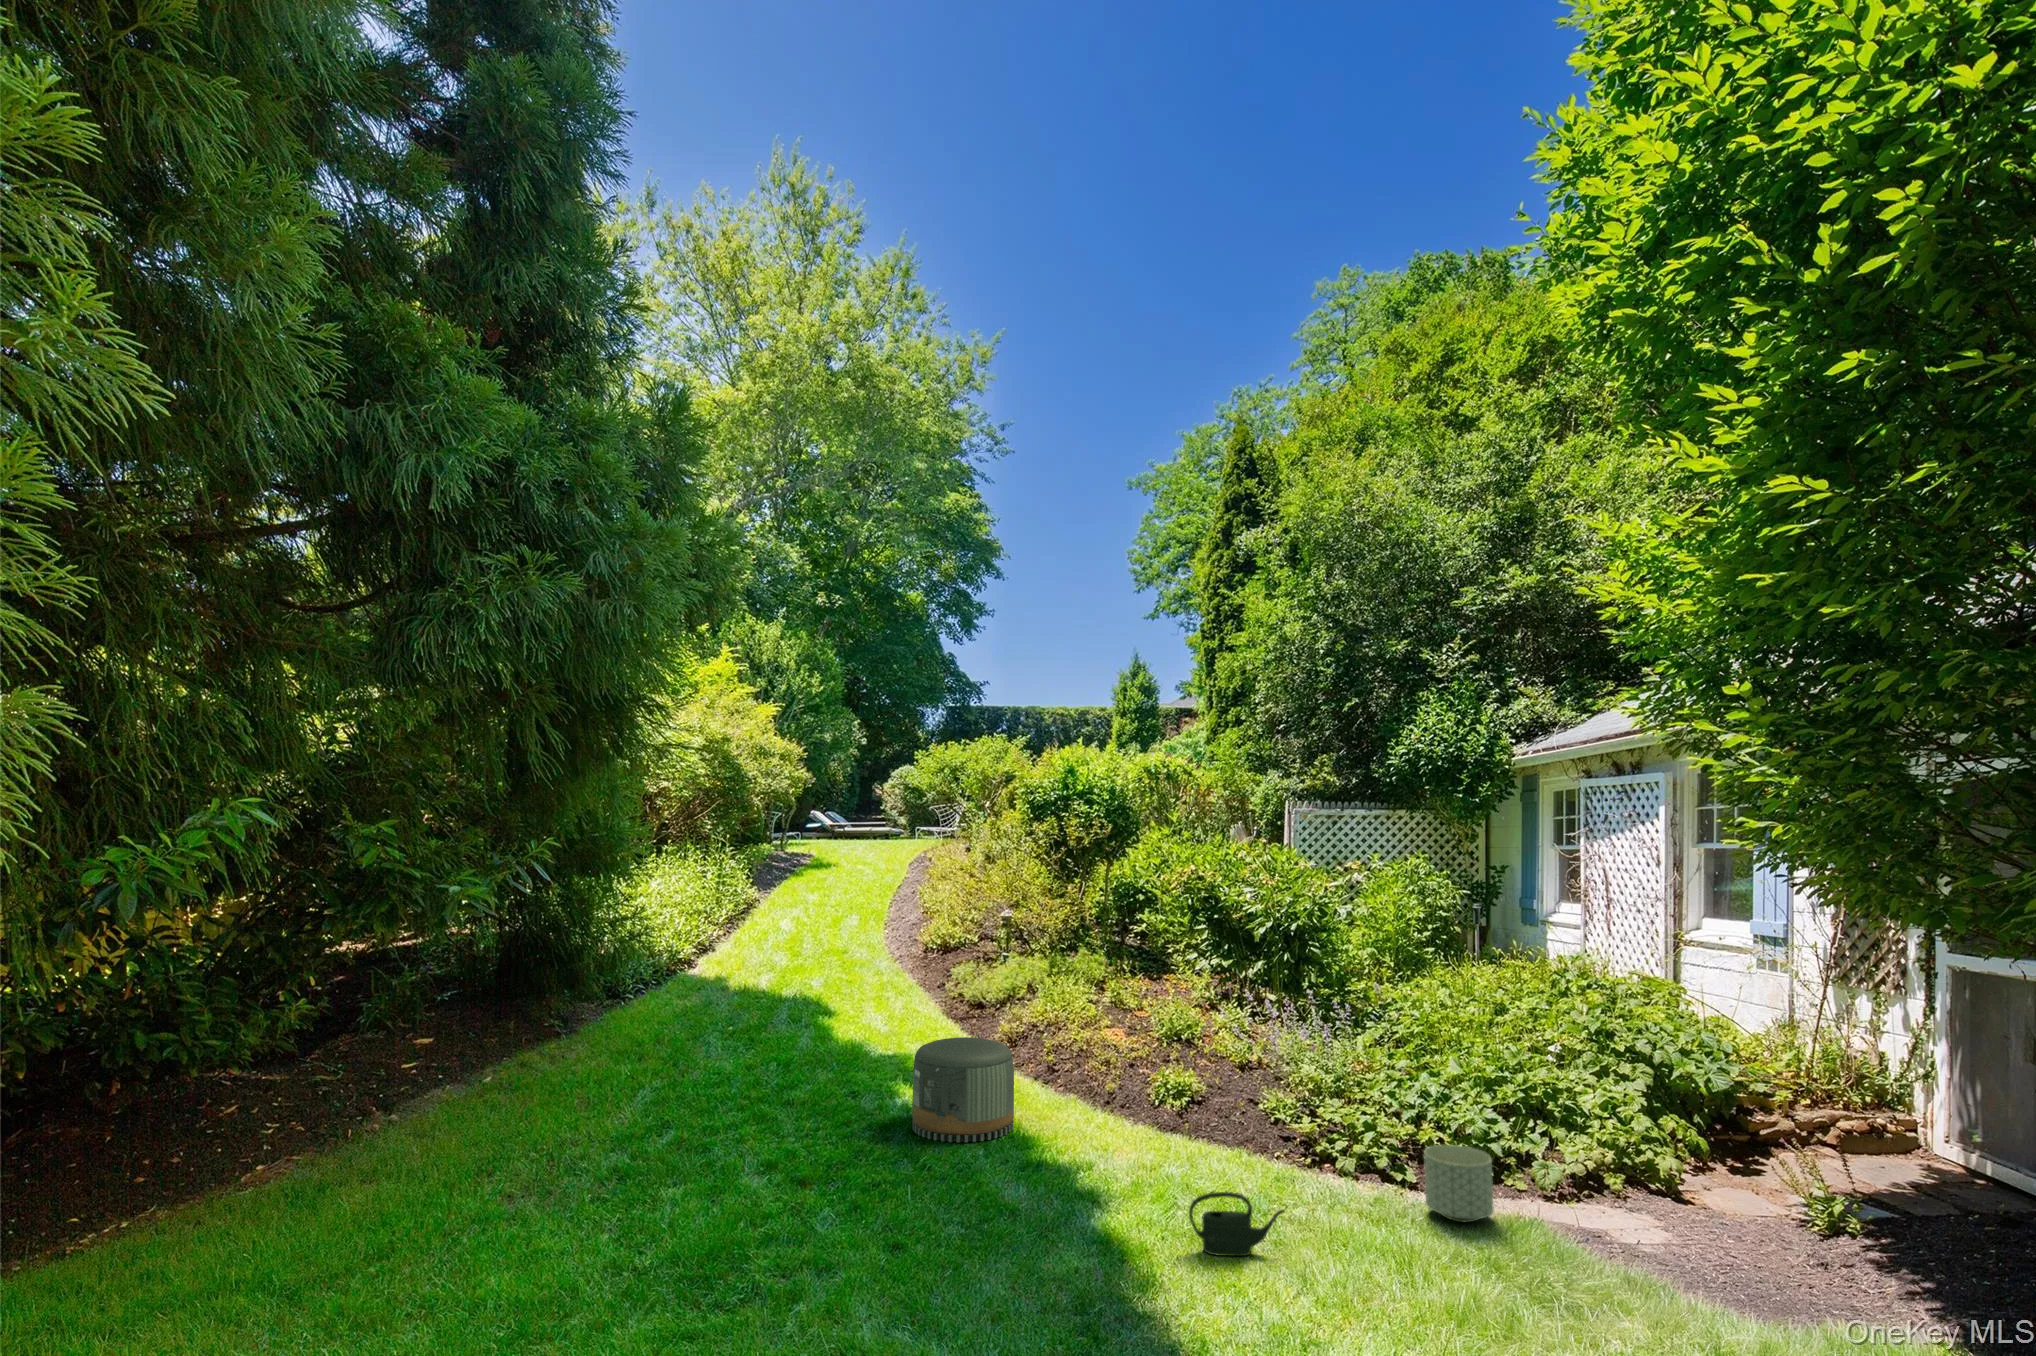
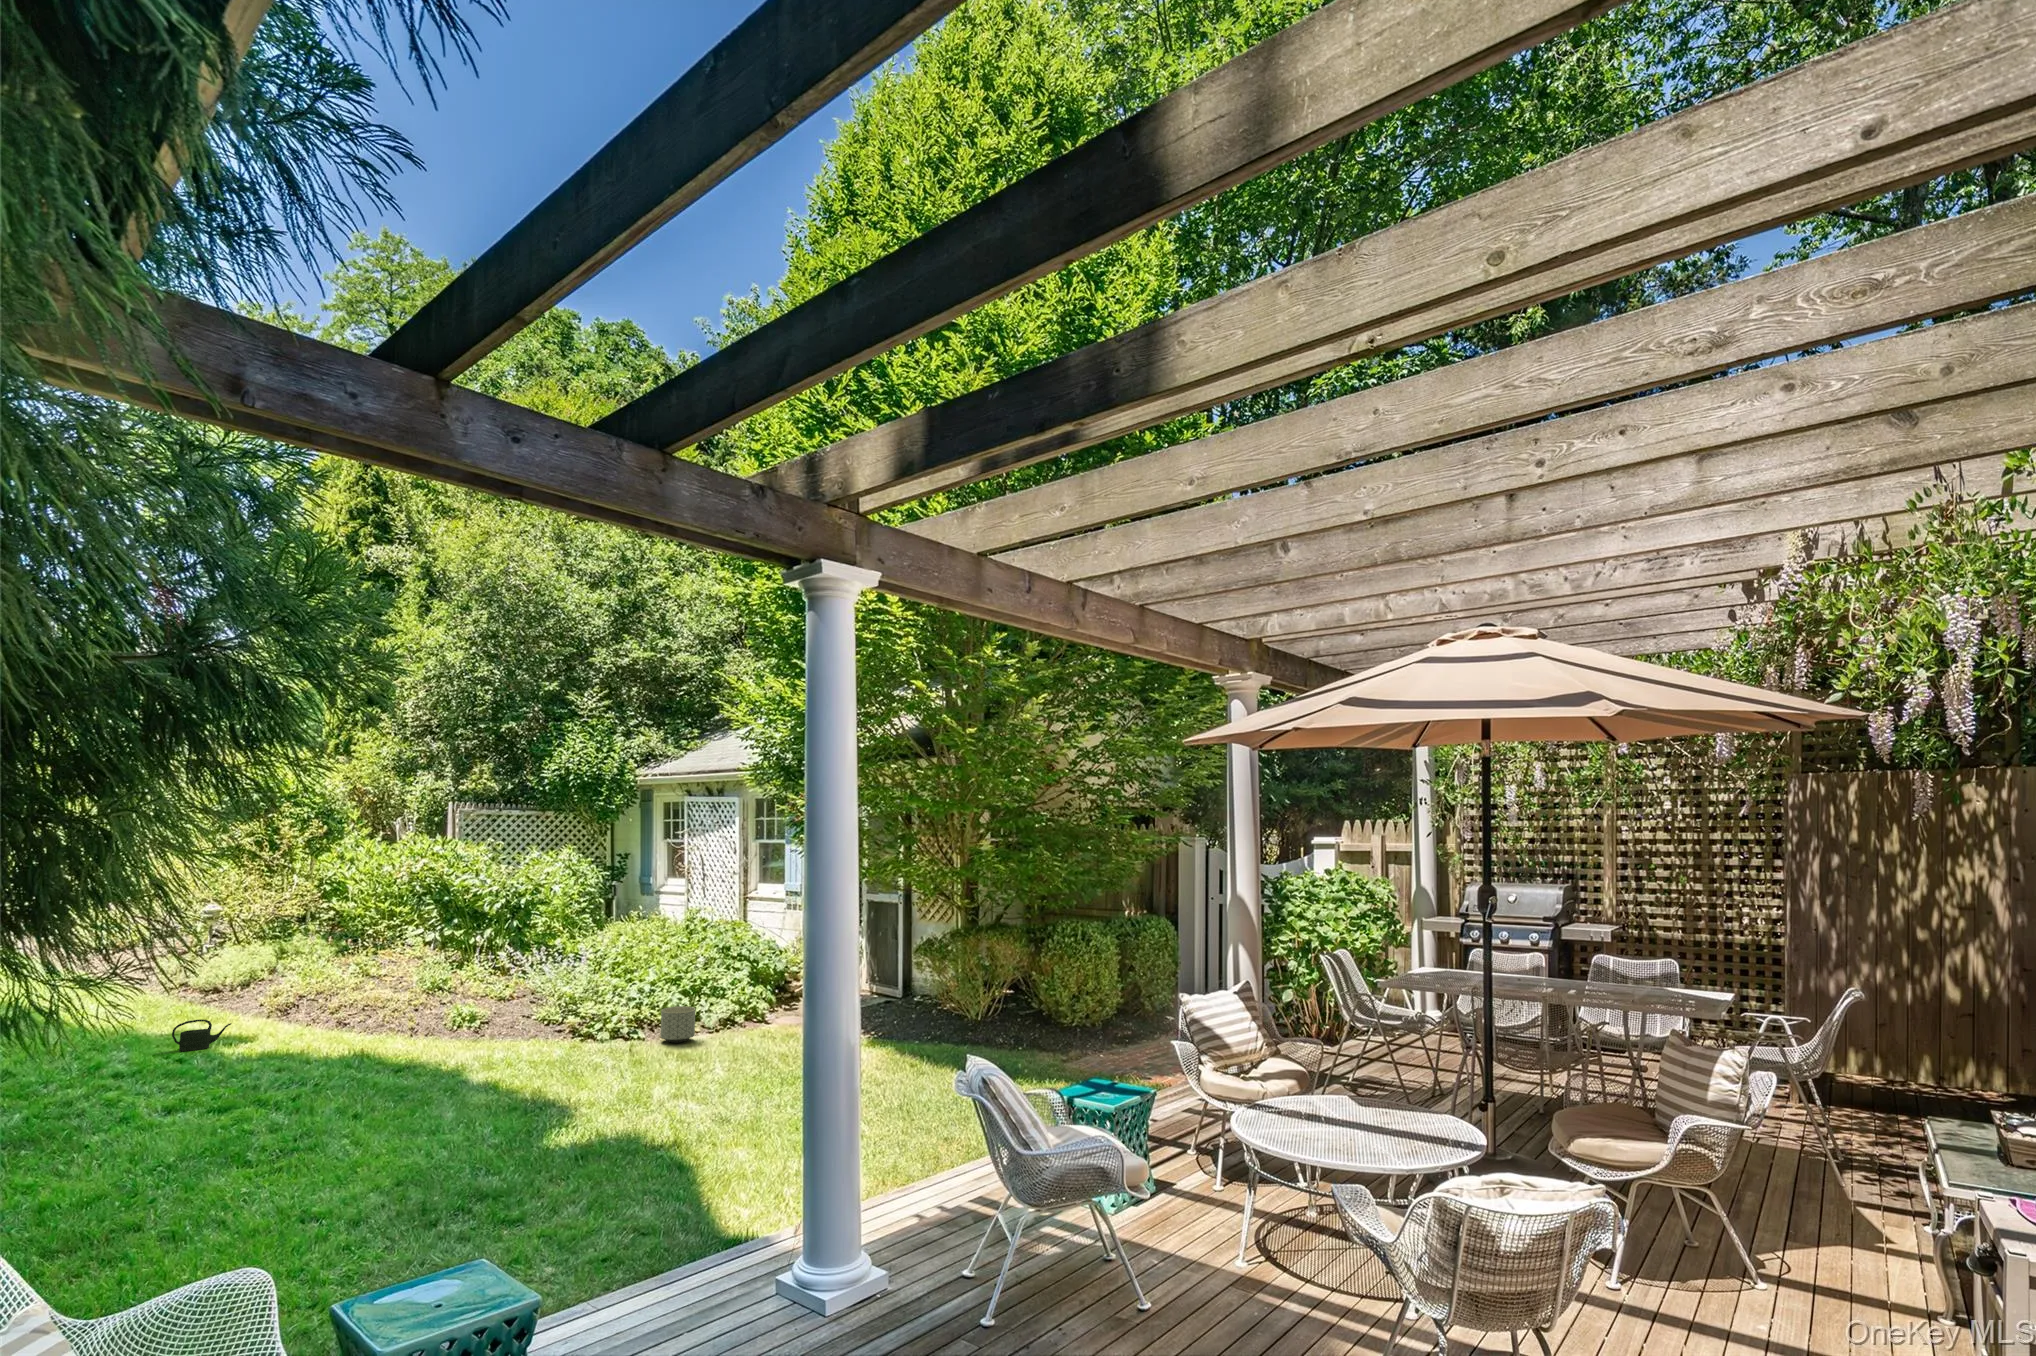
pouf: present [912,1037,1014,1142] -> none [290,999,377,1070]
watering can: present [1189,1192,1285,1256] -> present [172,1020,231,1051]

